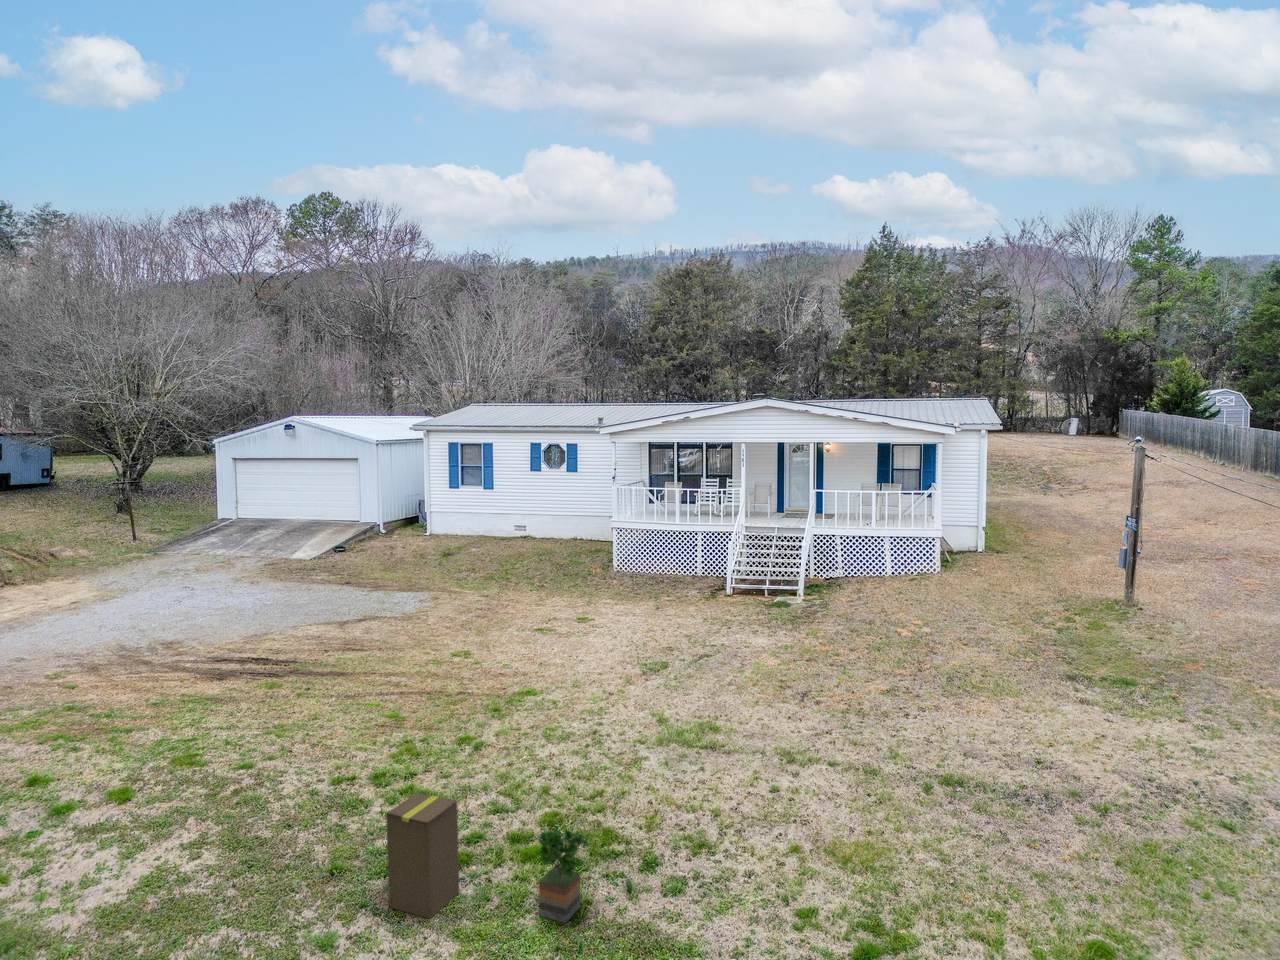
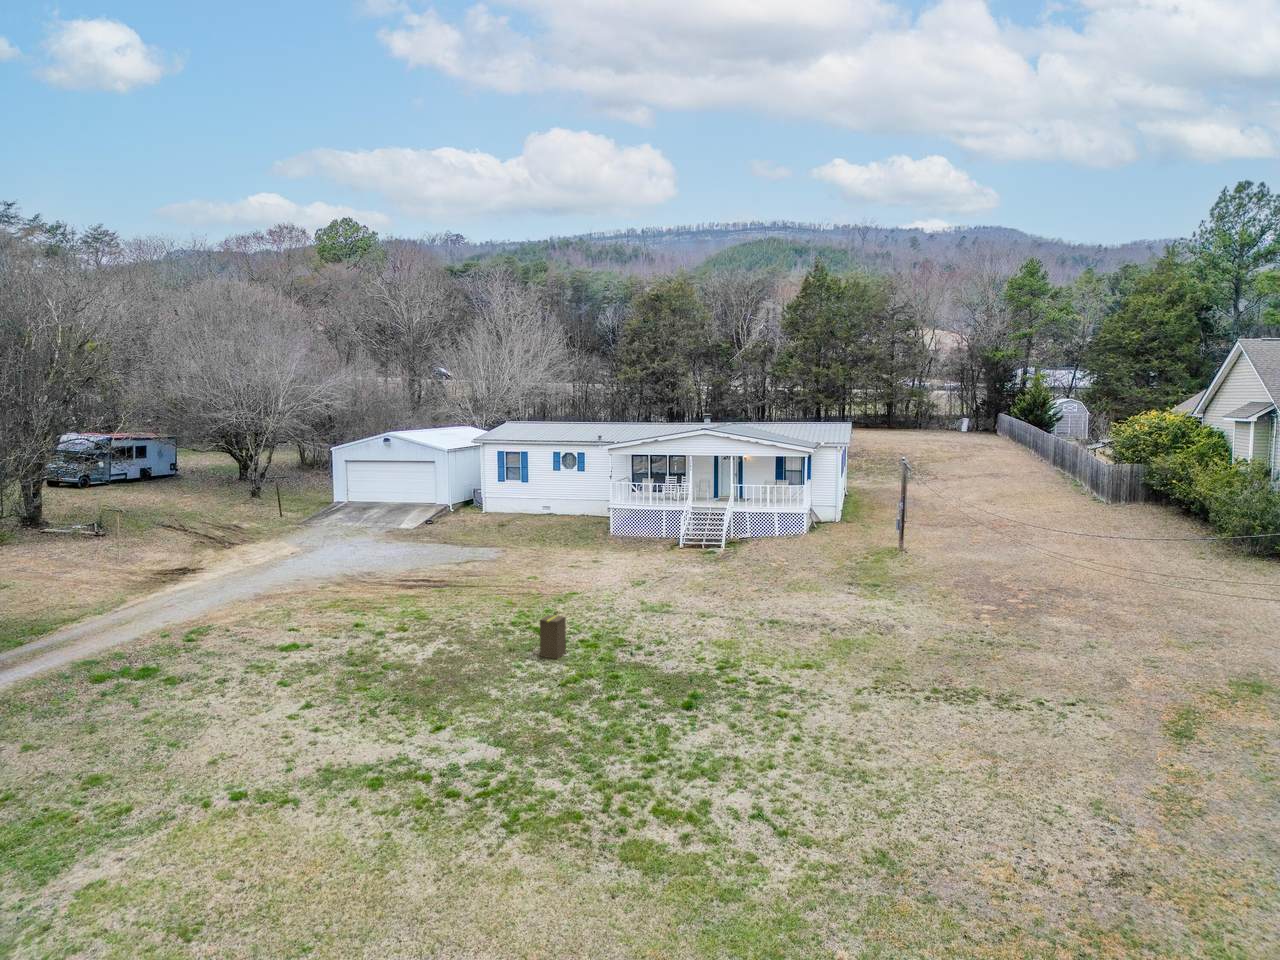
potted tree: present [538,829,589,923] -> none [597,625,618,660]

